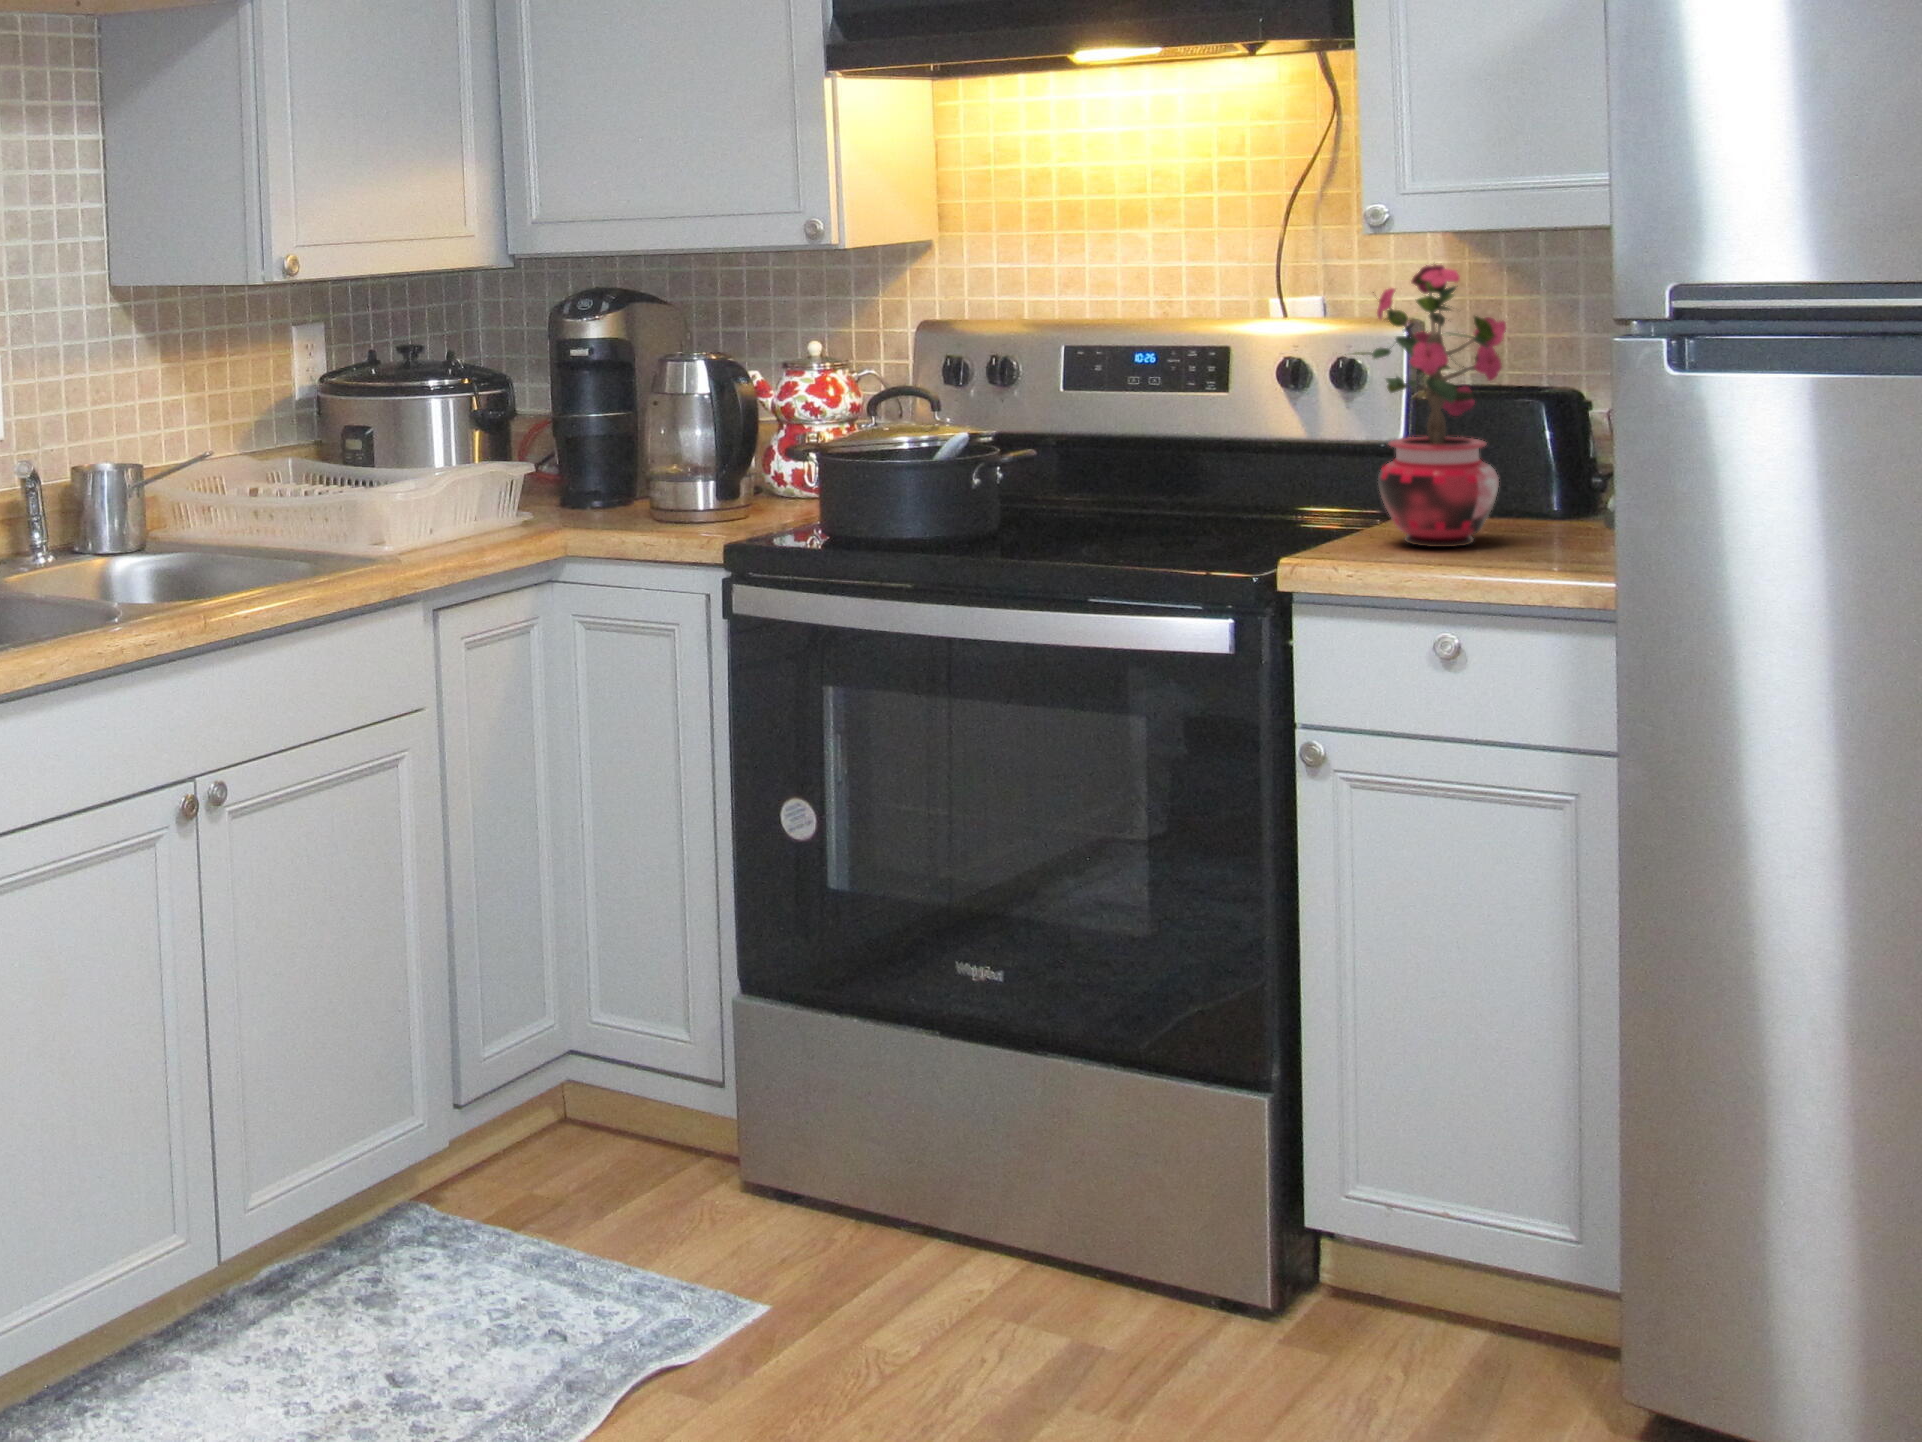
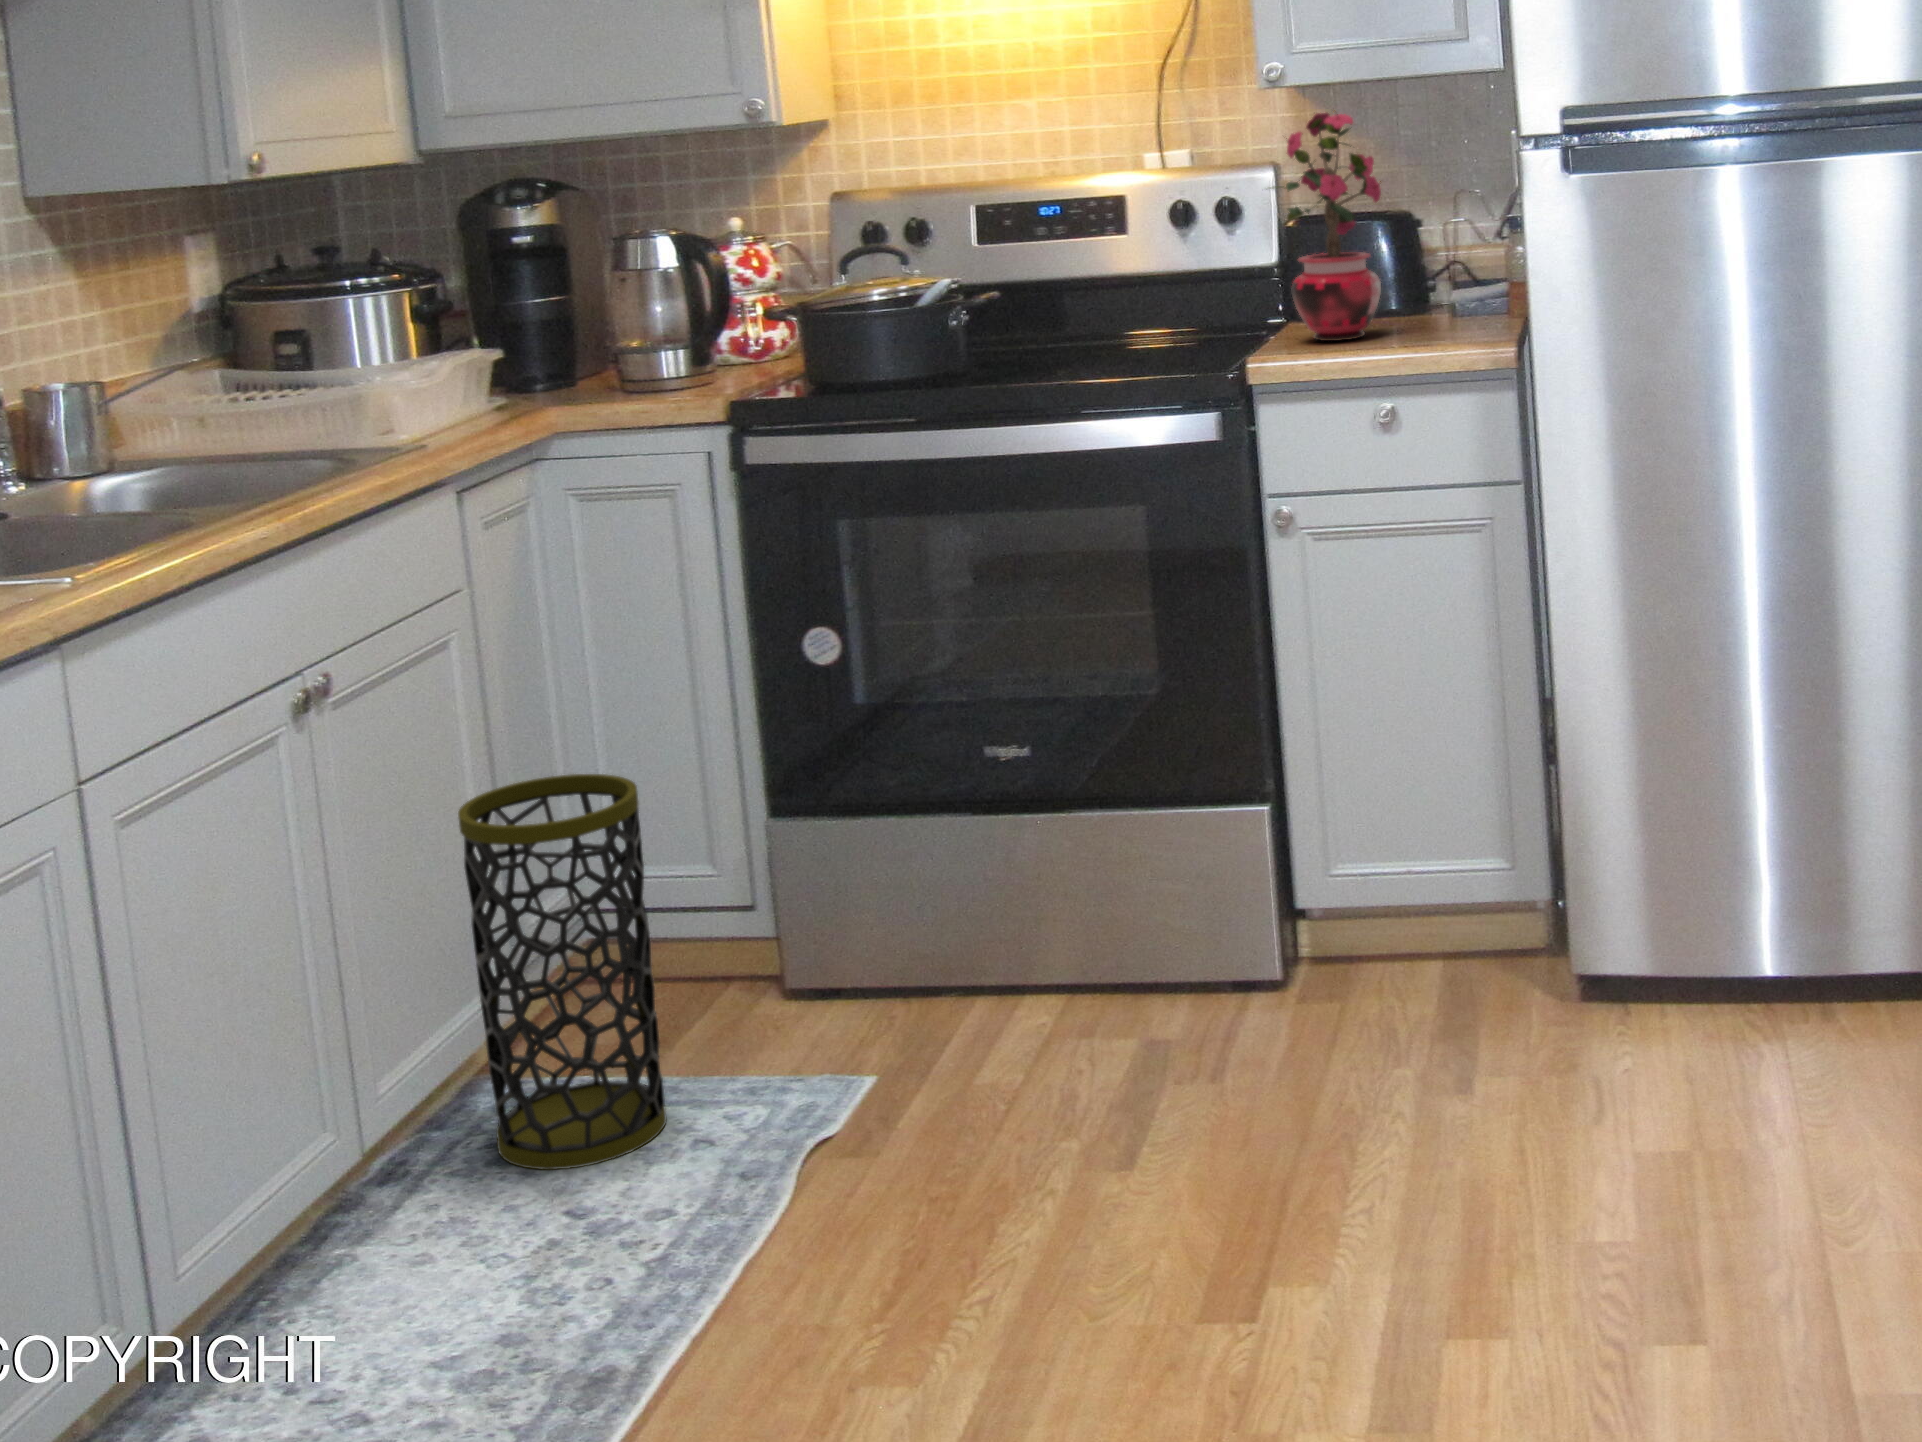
trash can: none [359,911,546,1327] -> present [458,774,666,1170]

